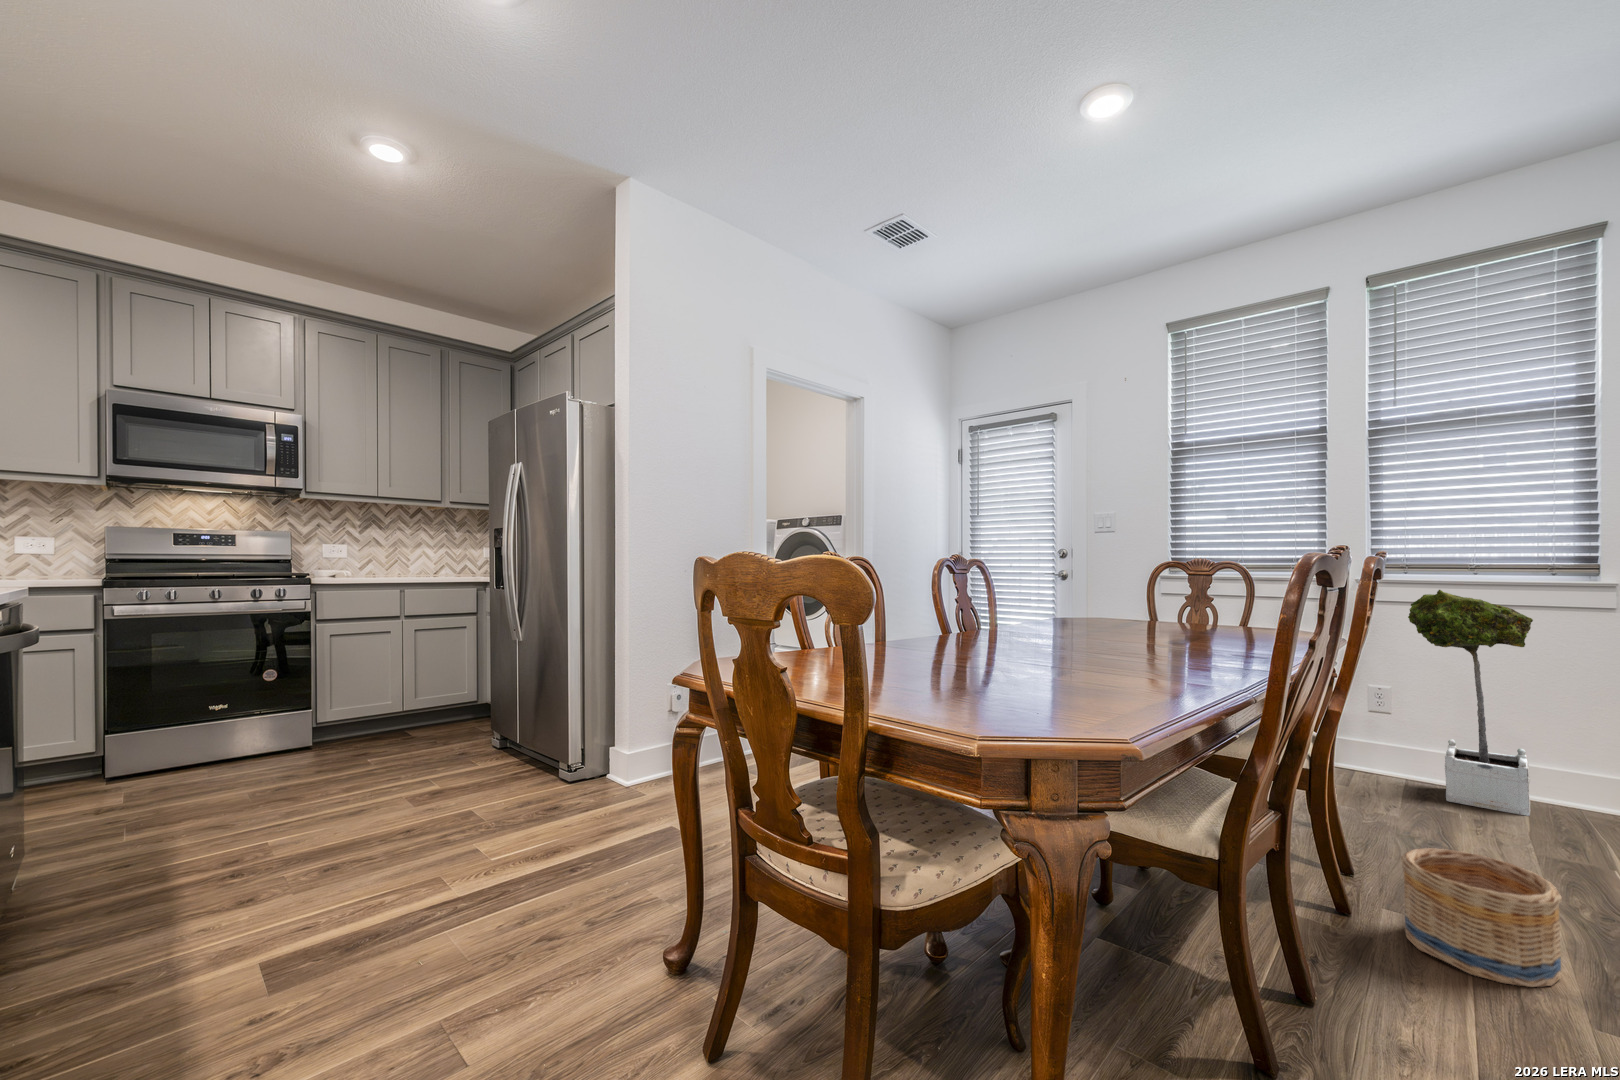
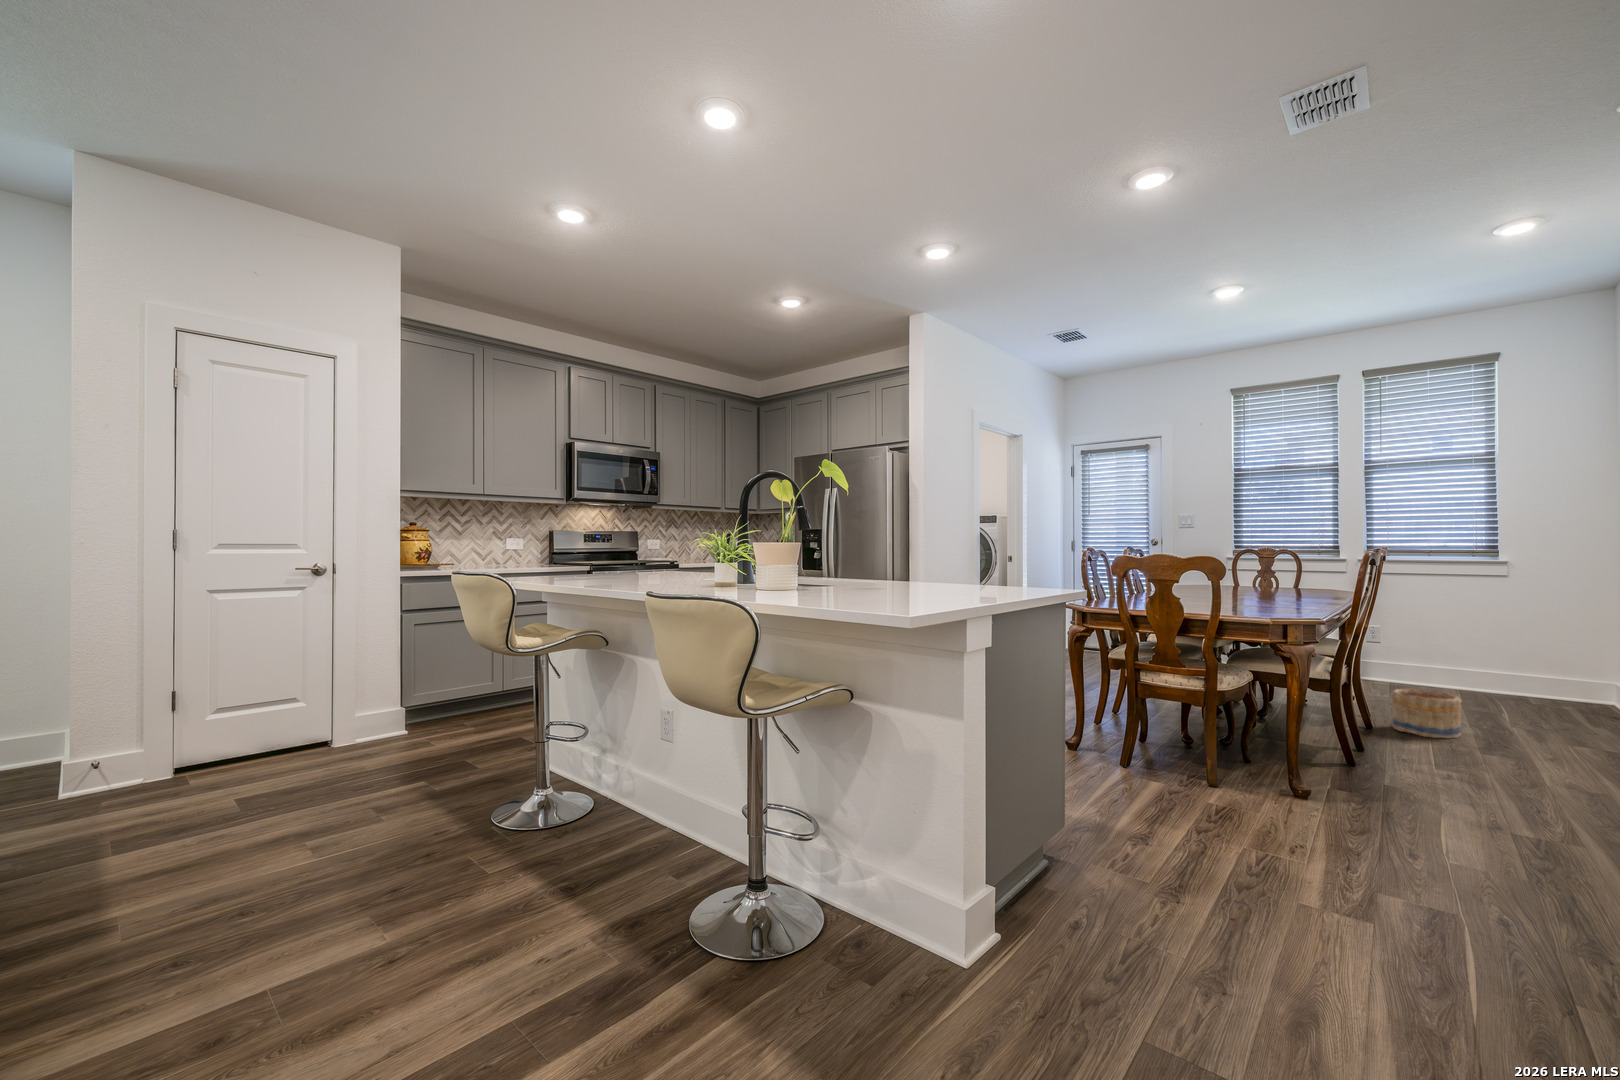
potted tree: present [1408,590,1533,816] -> none [1389,566,1459,694]

